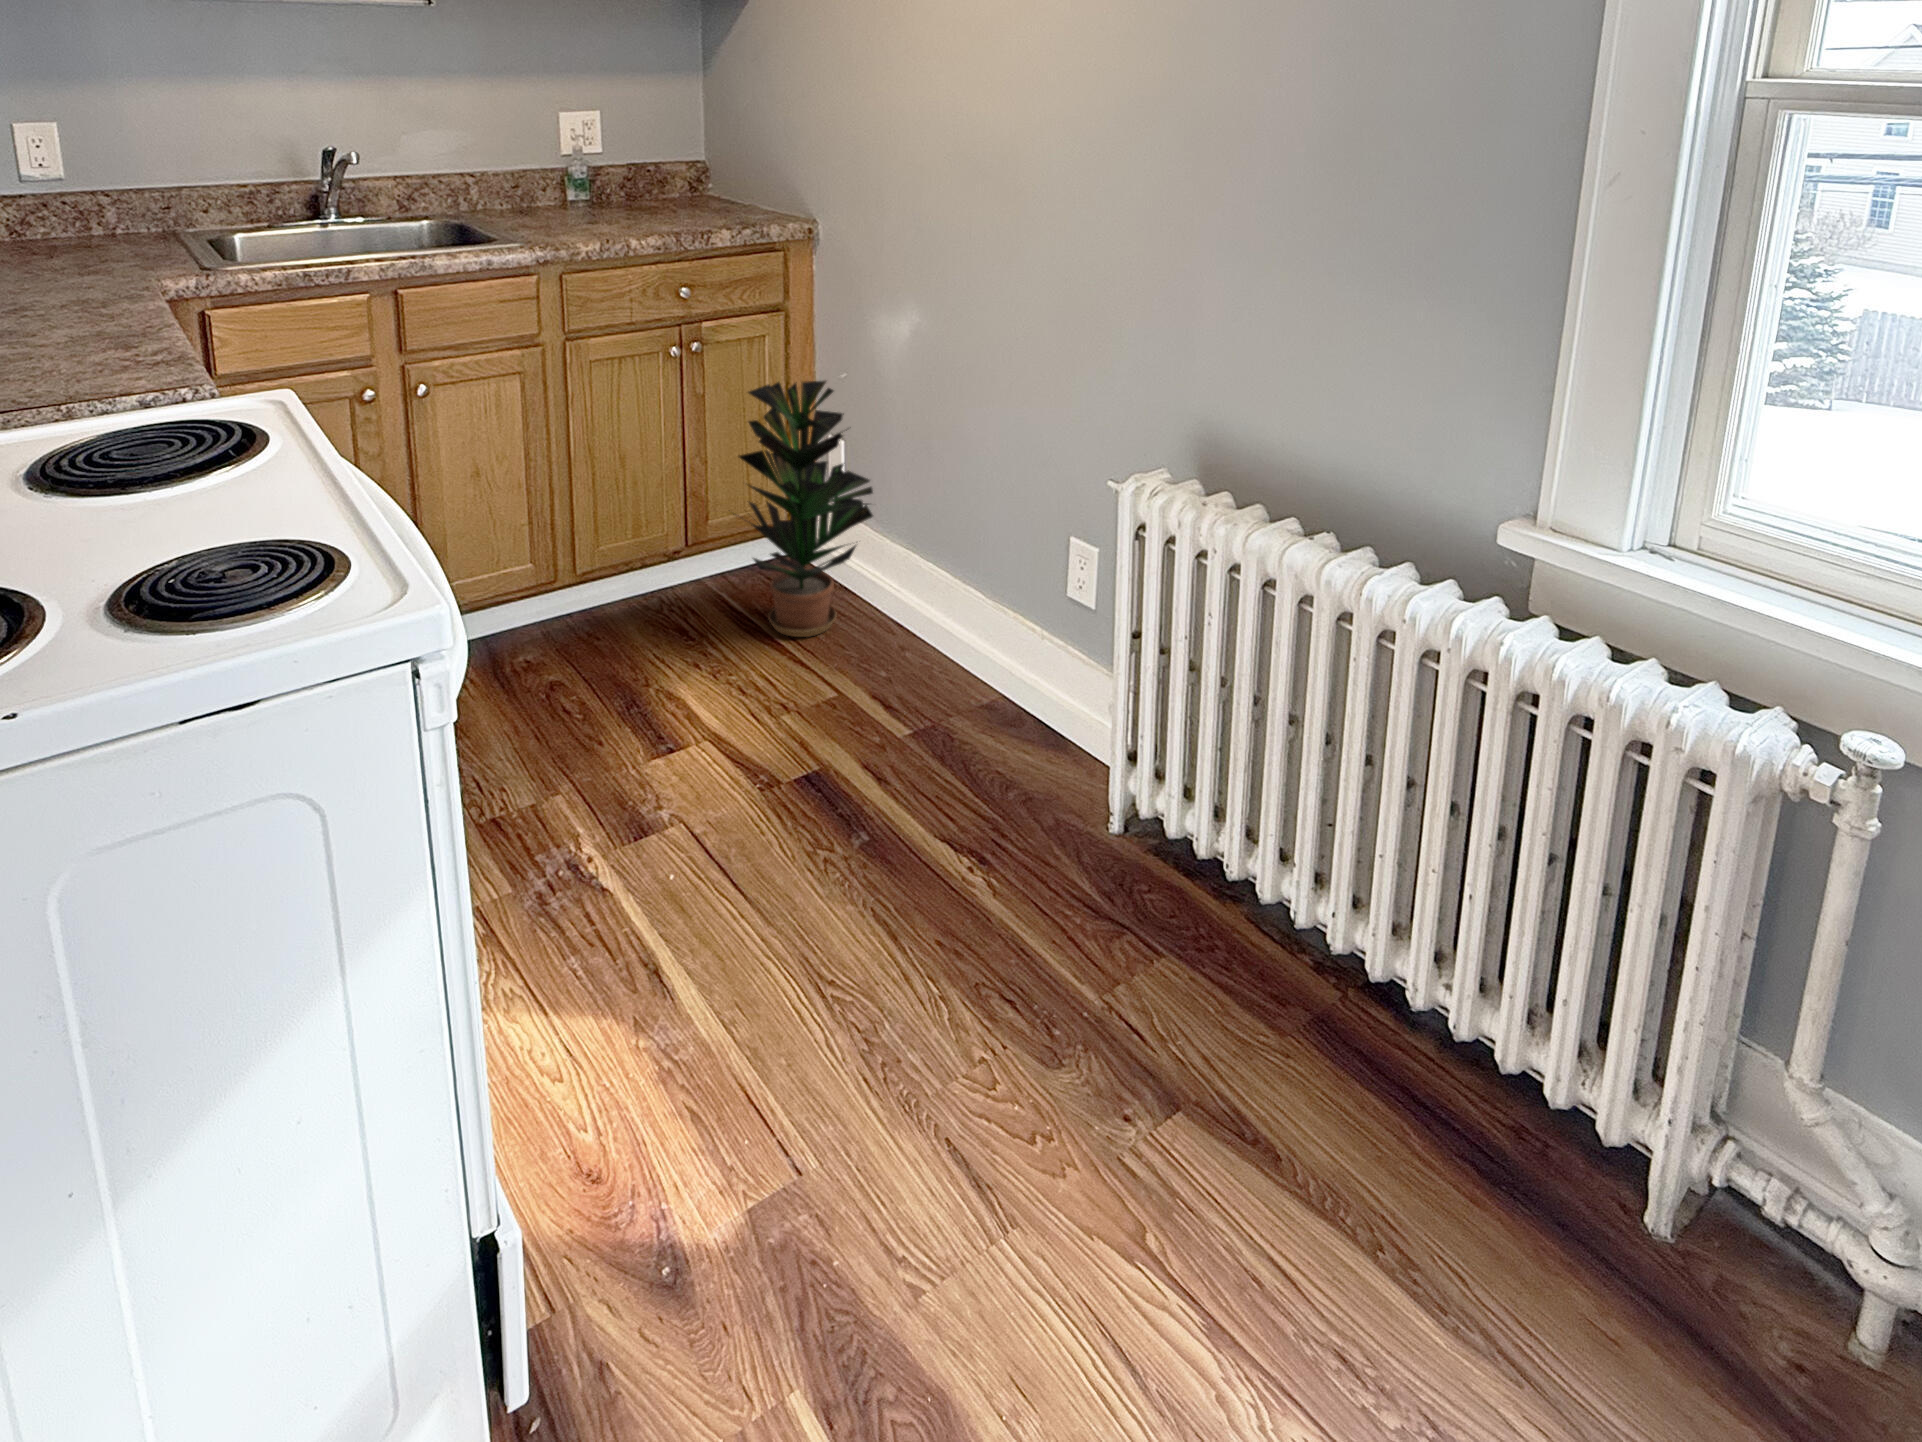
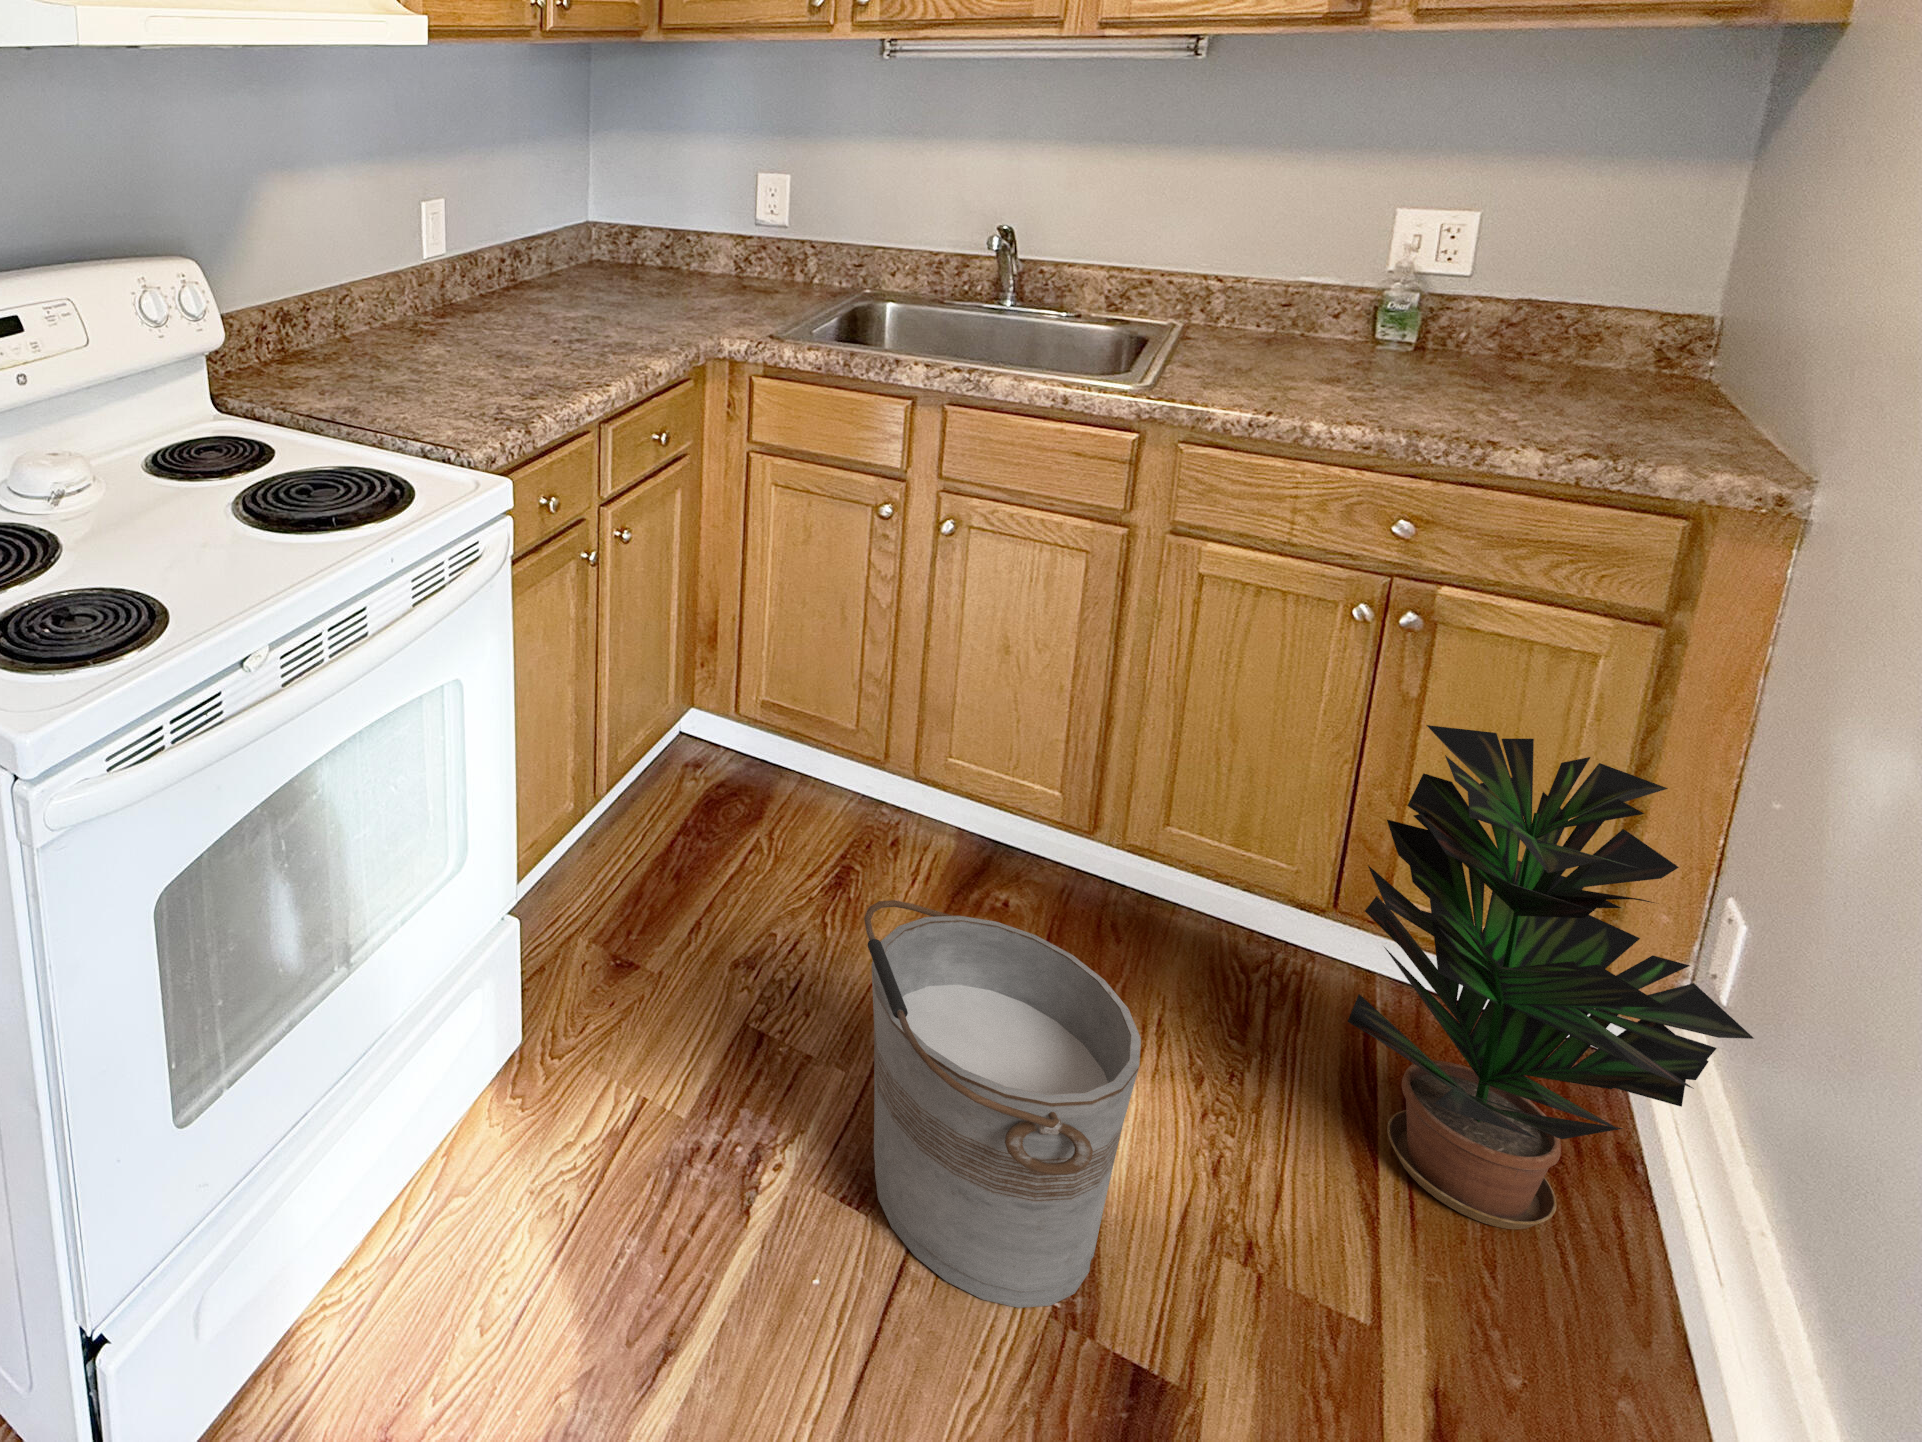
bucket: none [579,598,772,826] -> present [864,900,1141,1308]

